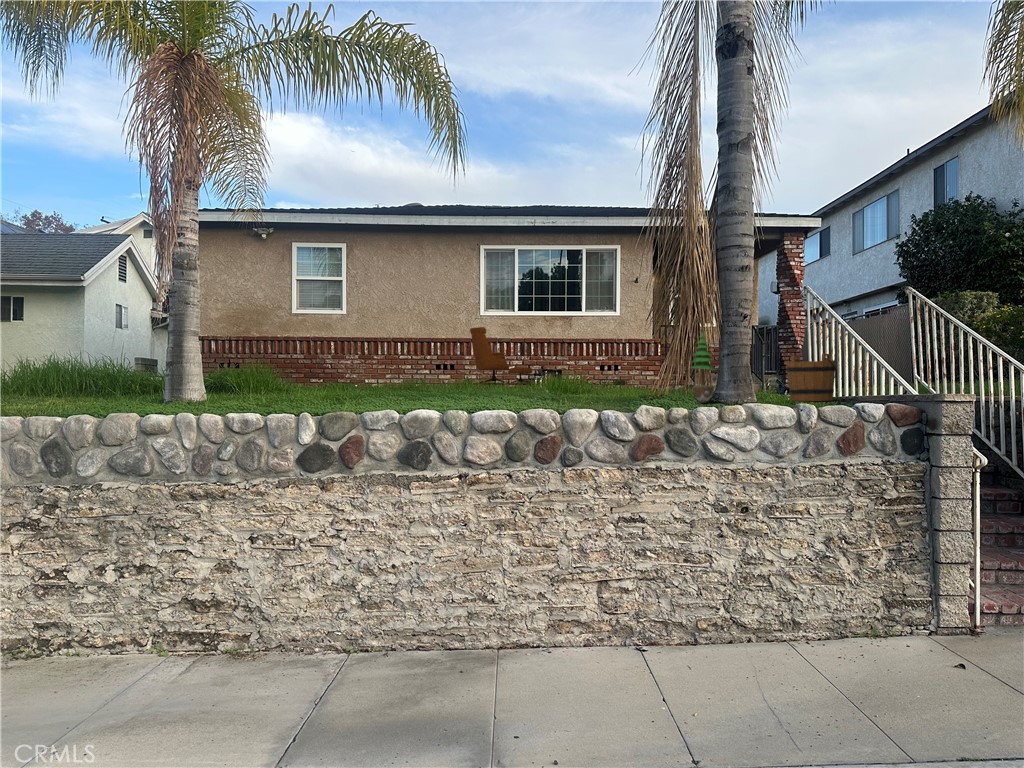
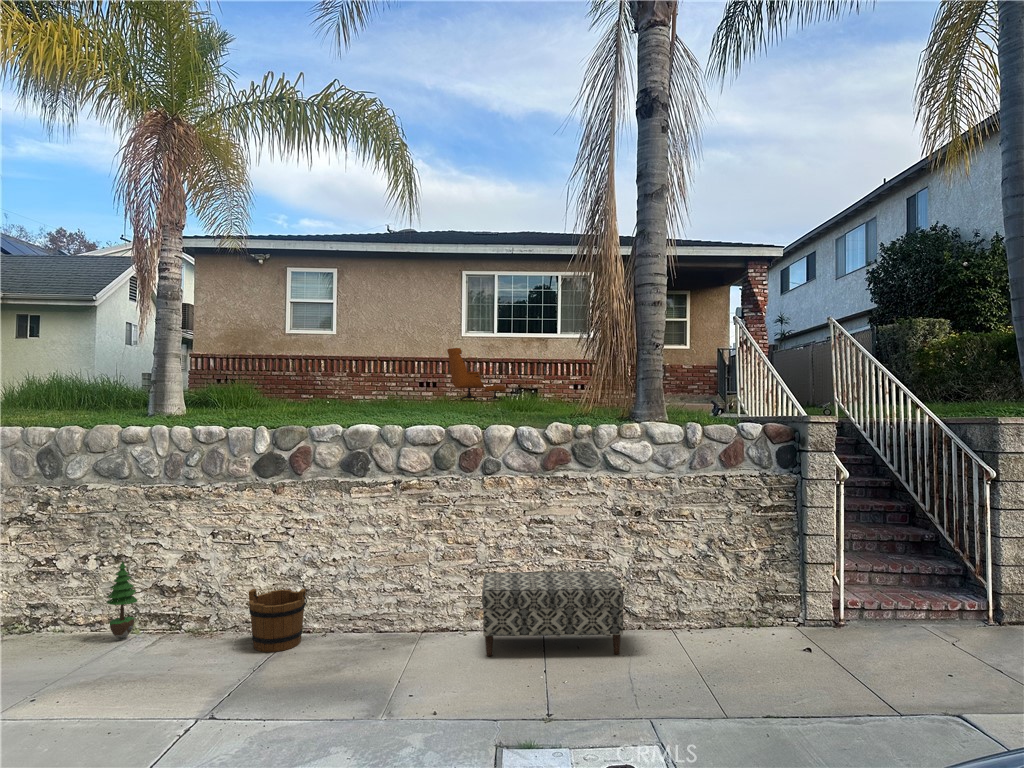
potted tree: present [691,332,715,403] -> present [107,561,137,639]
bucket: present [786,354,837,401] -> present [249,589,307,652]
bench: none [570,576,743,679] -> present [482,572,623,656]

